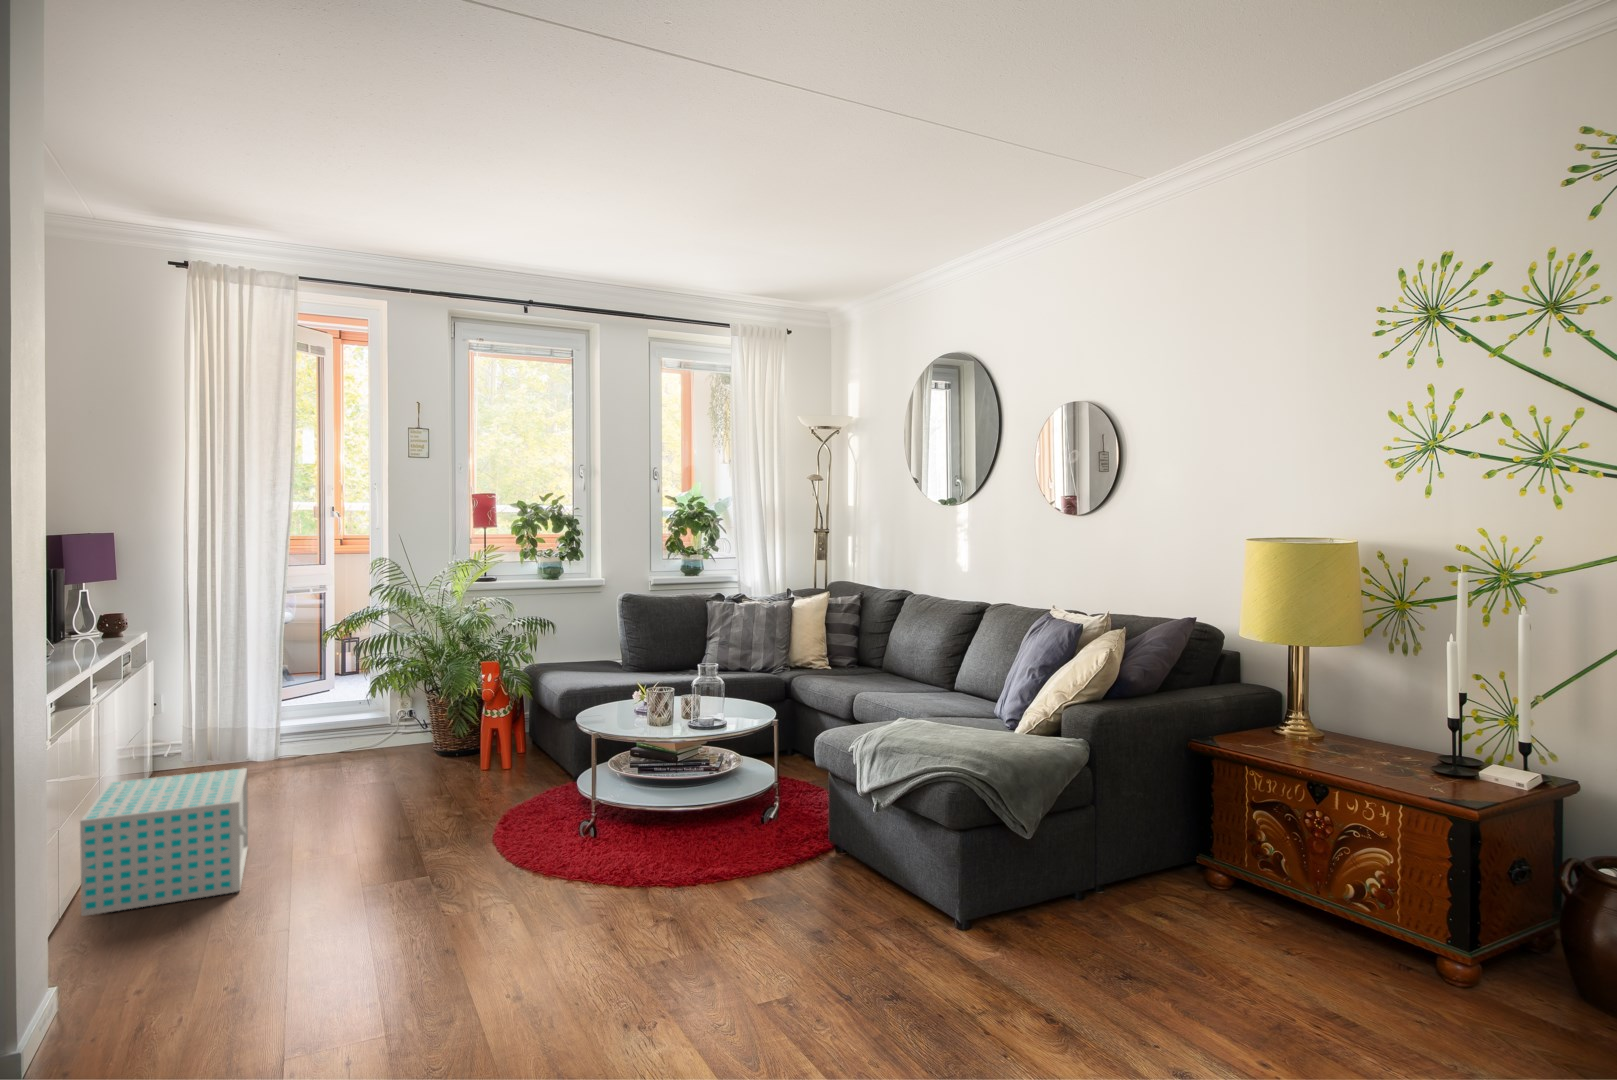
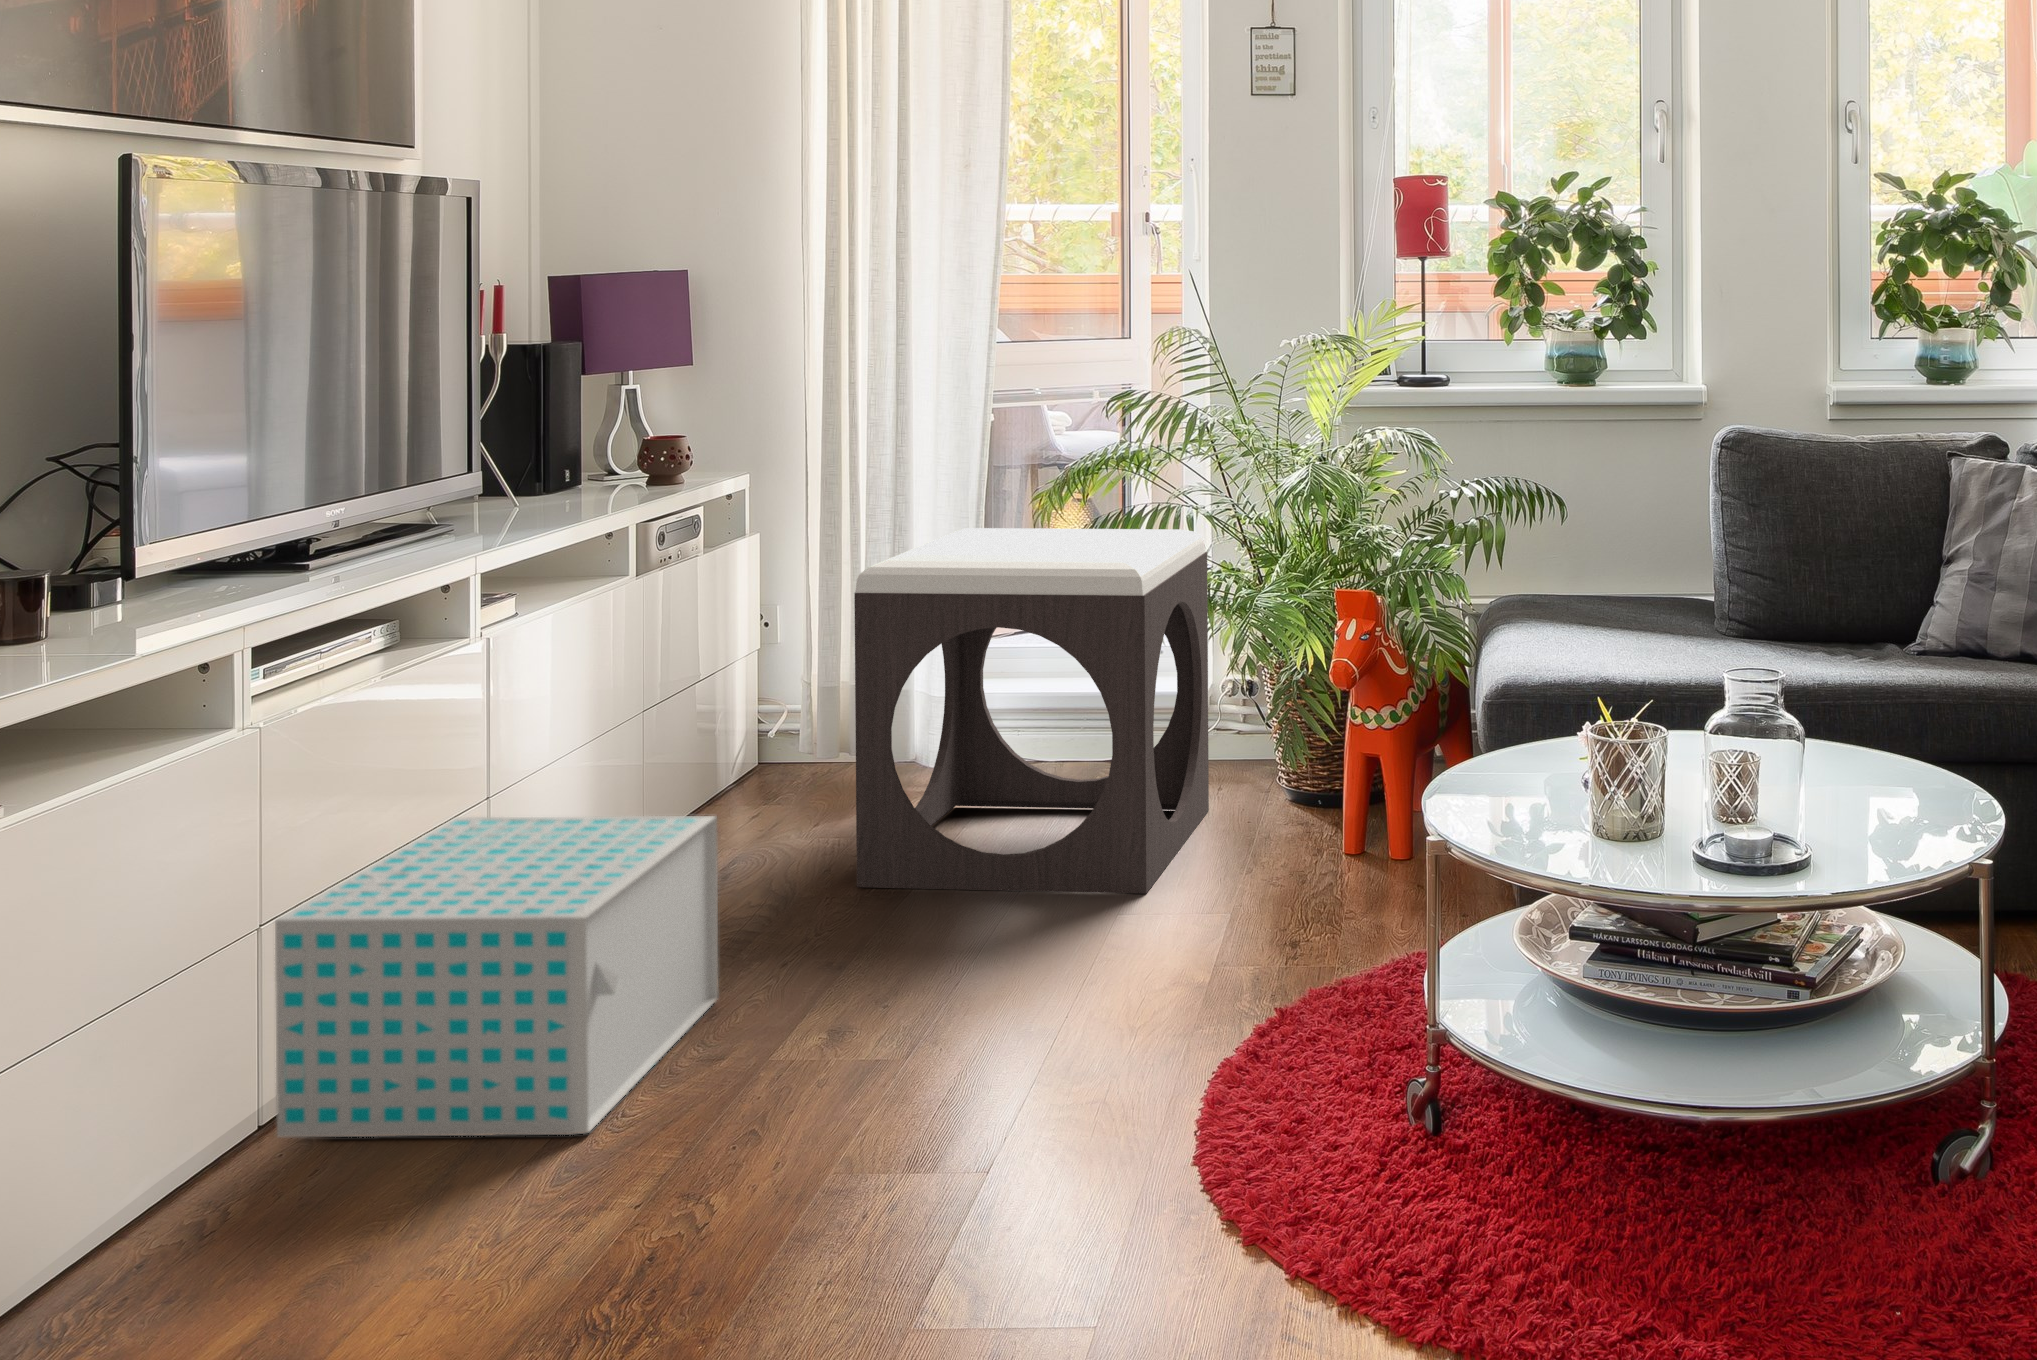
footstool: none [269,644,411,805] -> present [854,528,1209,894]

